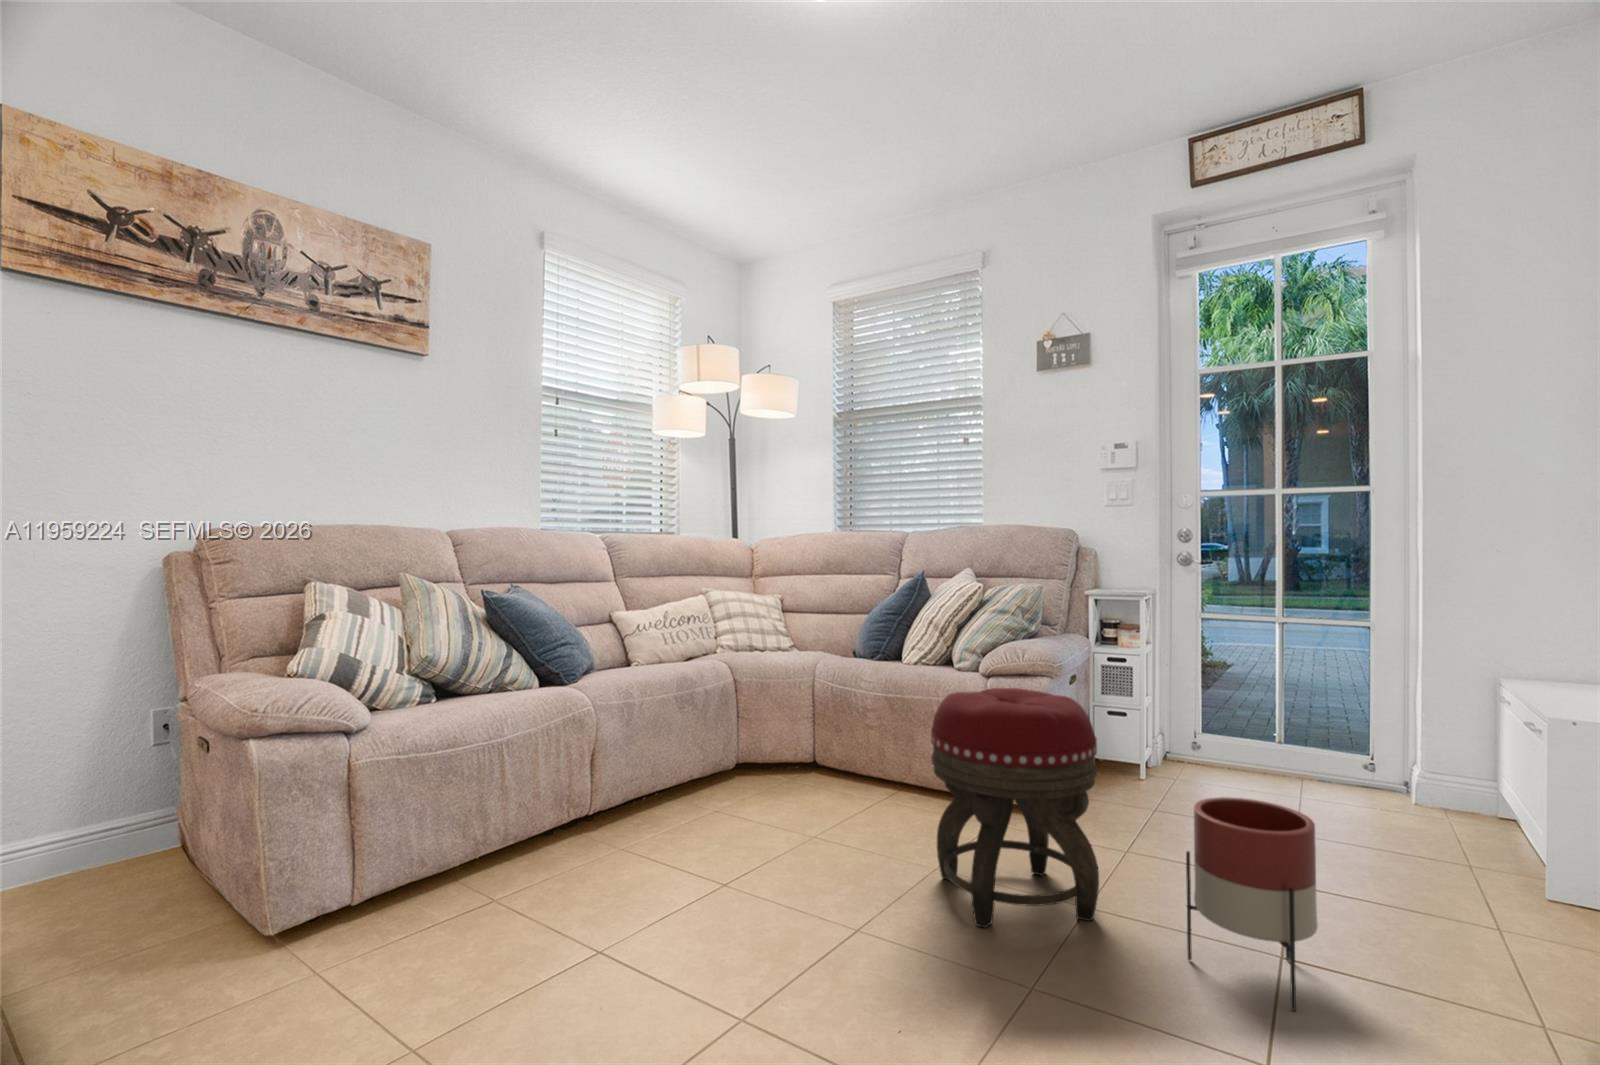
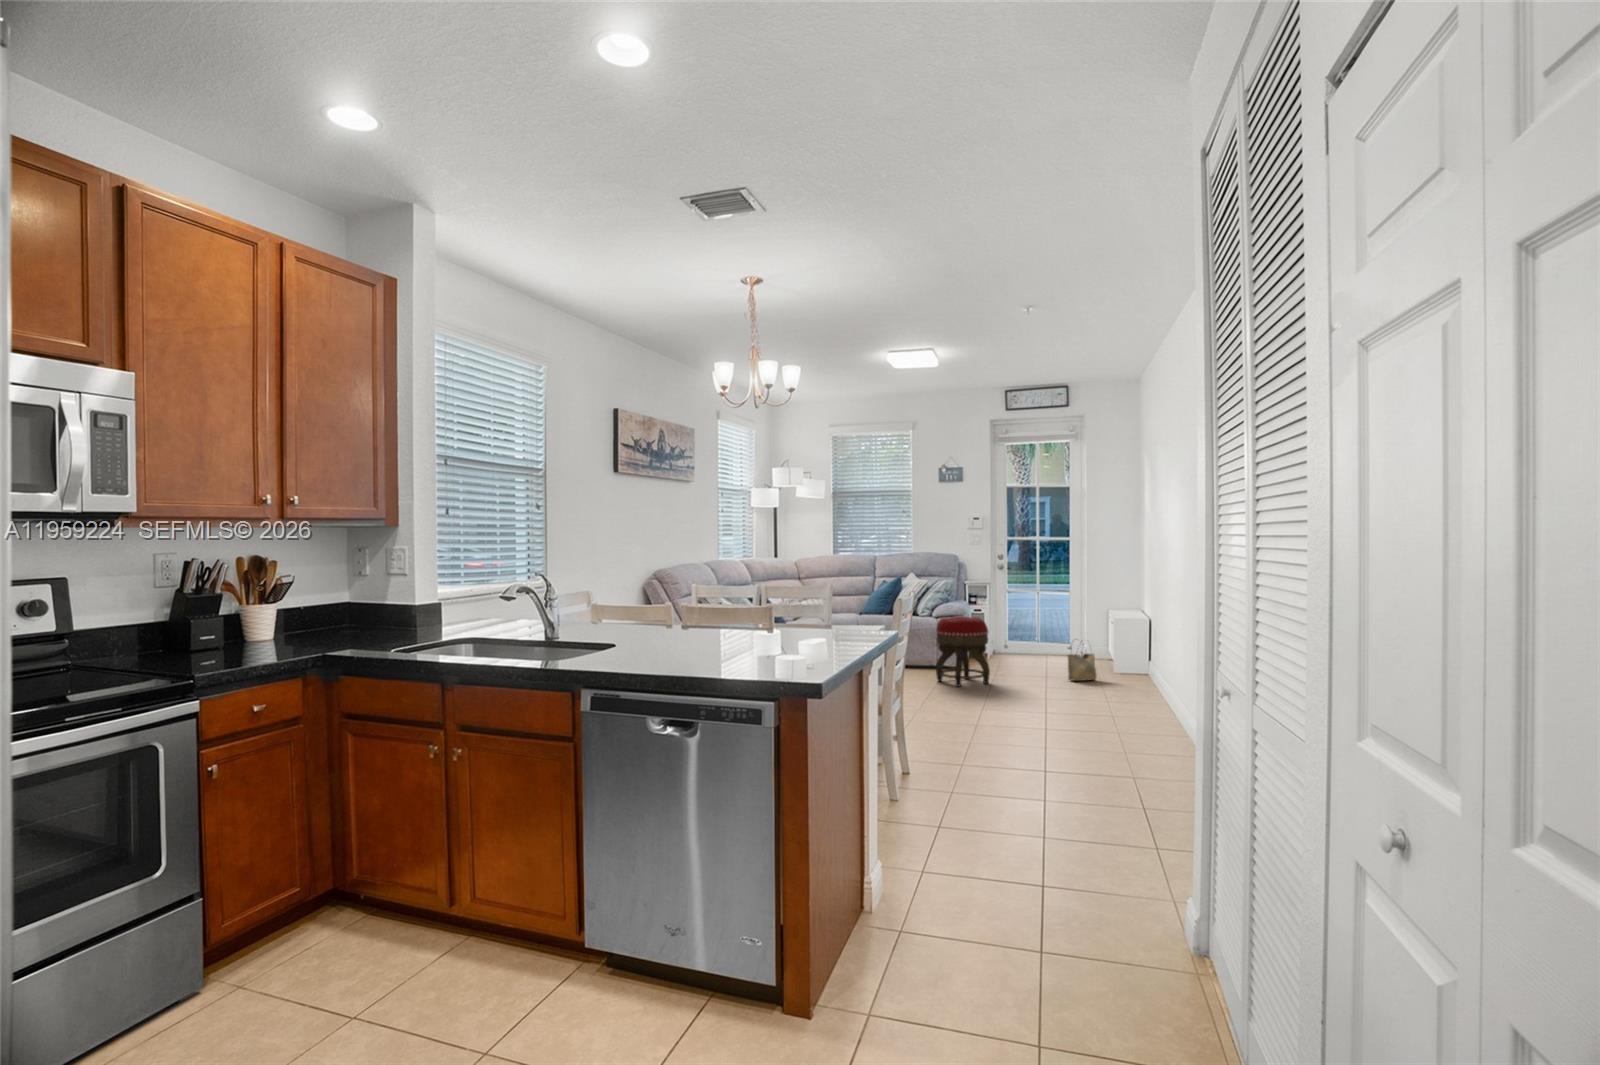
woven basket: none [1395,793,1524,959] -> present [1068,653,1097,681]
planter: present [1186,797,1318,1011] -> none [1015,641,1047,690]

